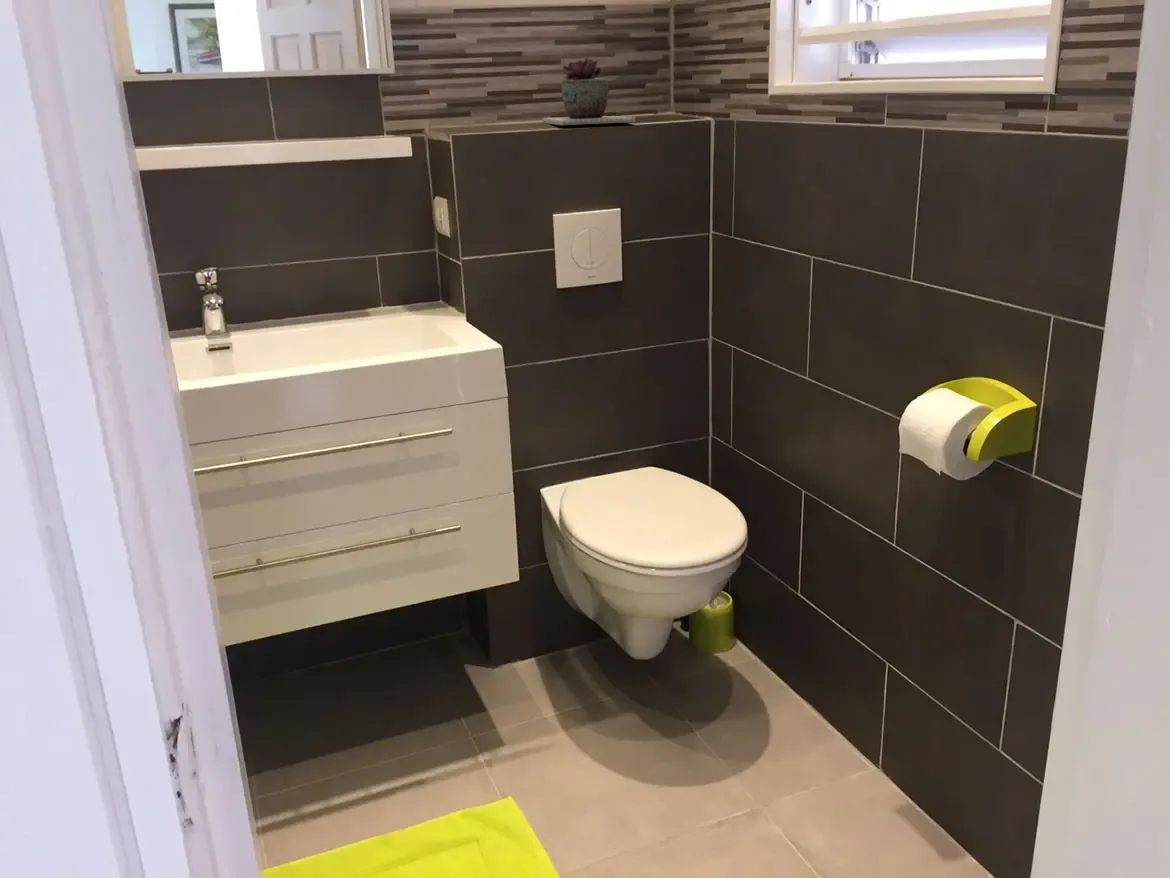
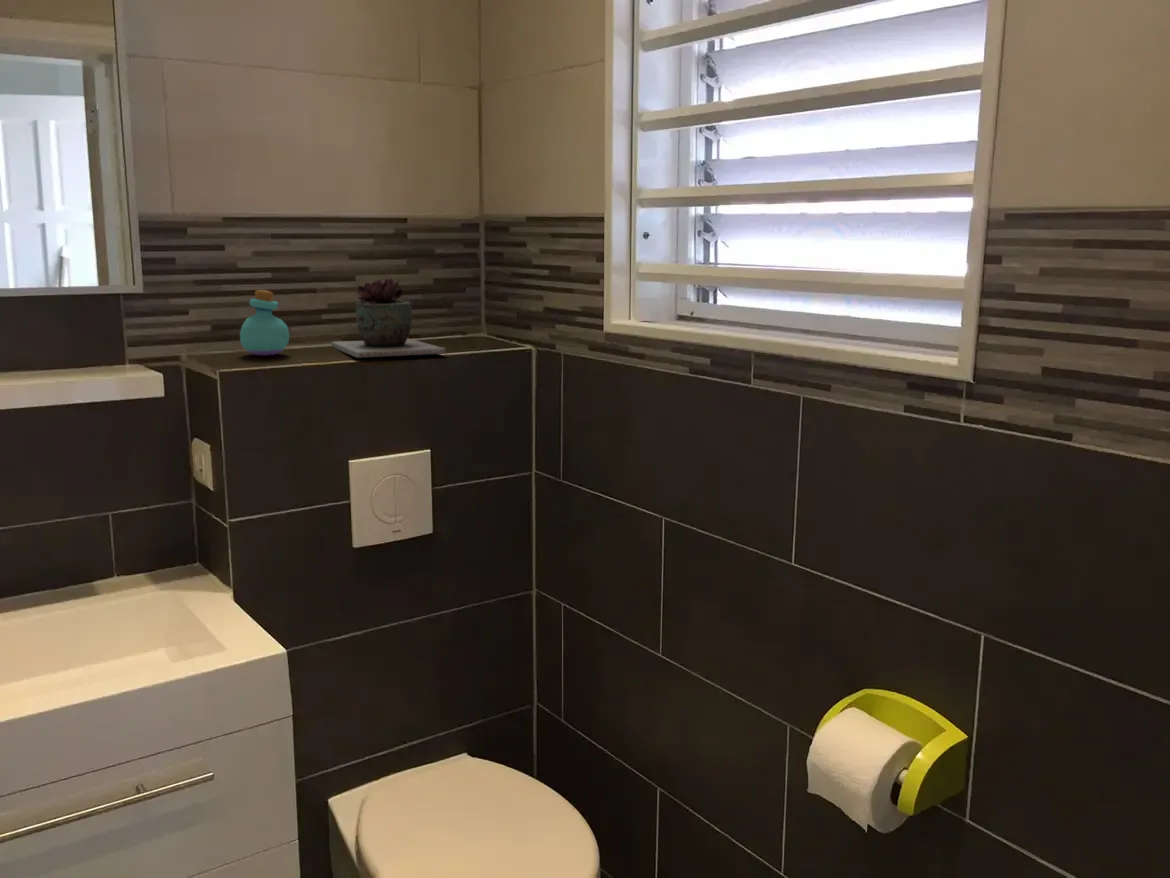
perfume bottle: none [469,70,508,127] -> present [240,290,289,356]

